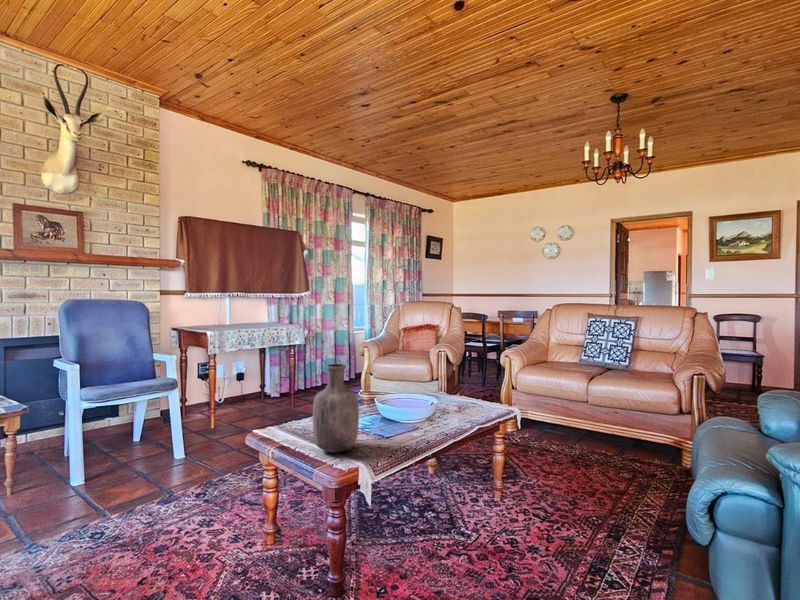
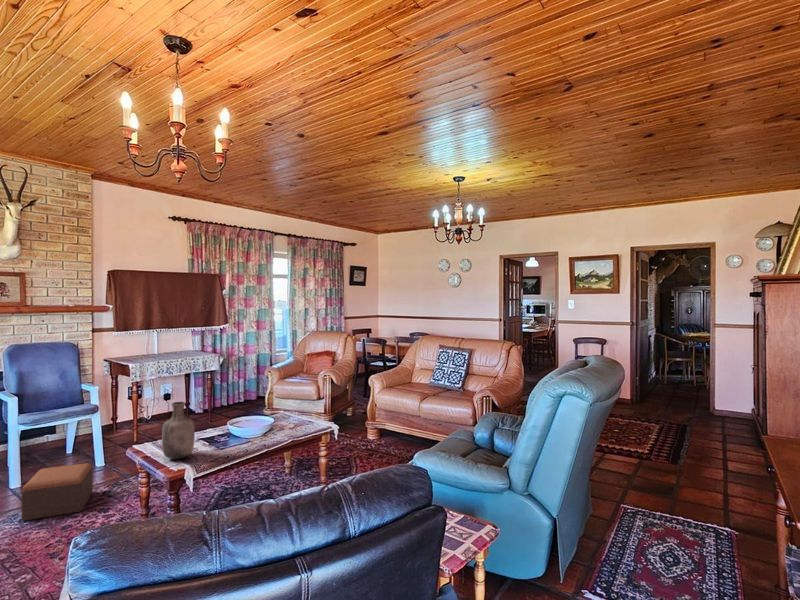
footstool: none [93,454,181,536] -> present [22,463,93,521]

